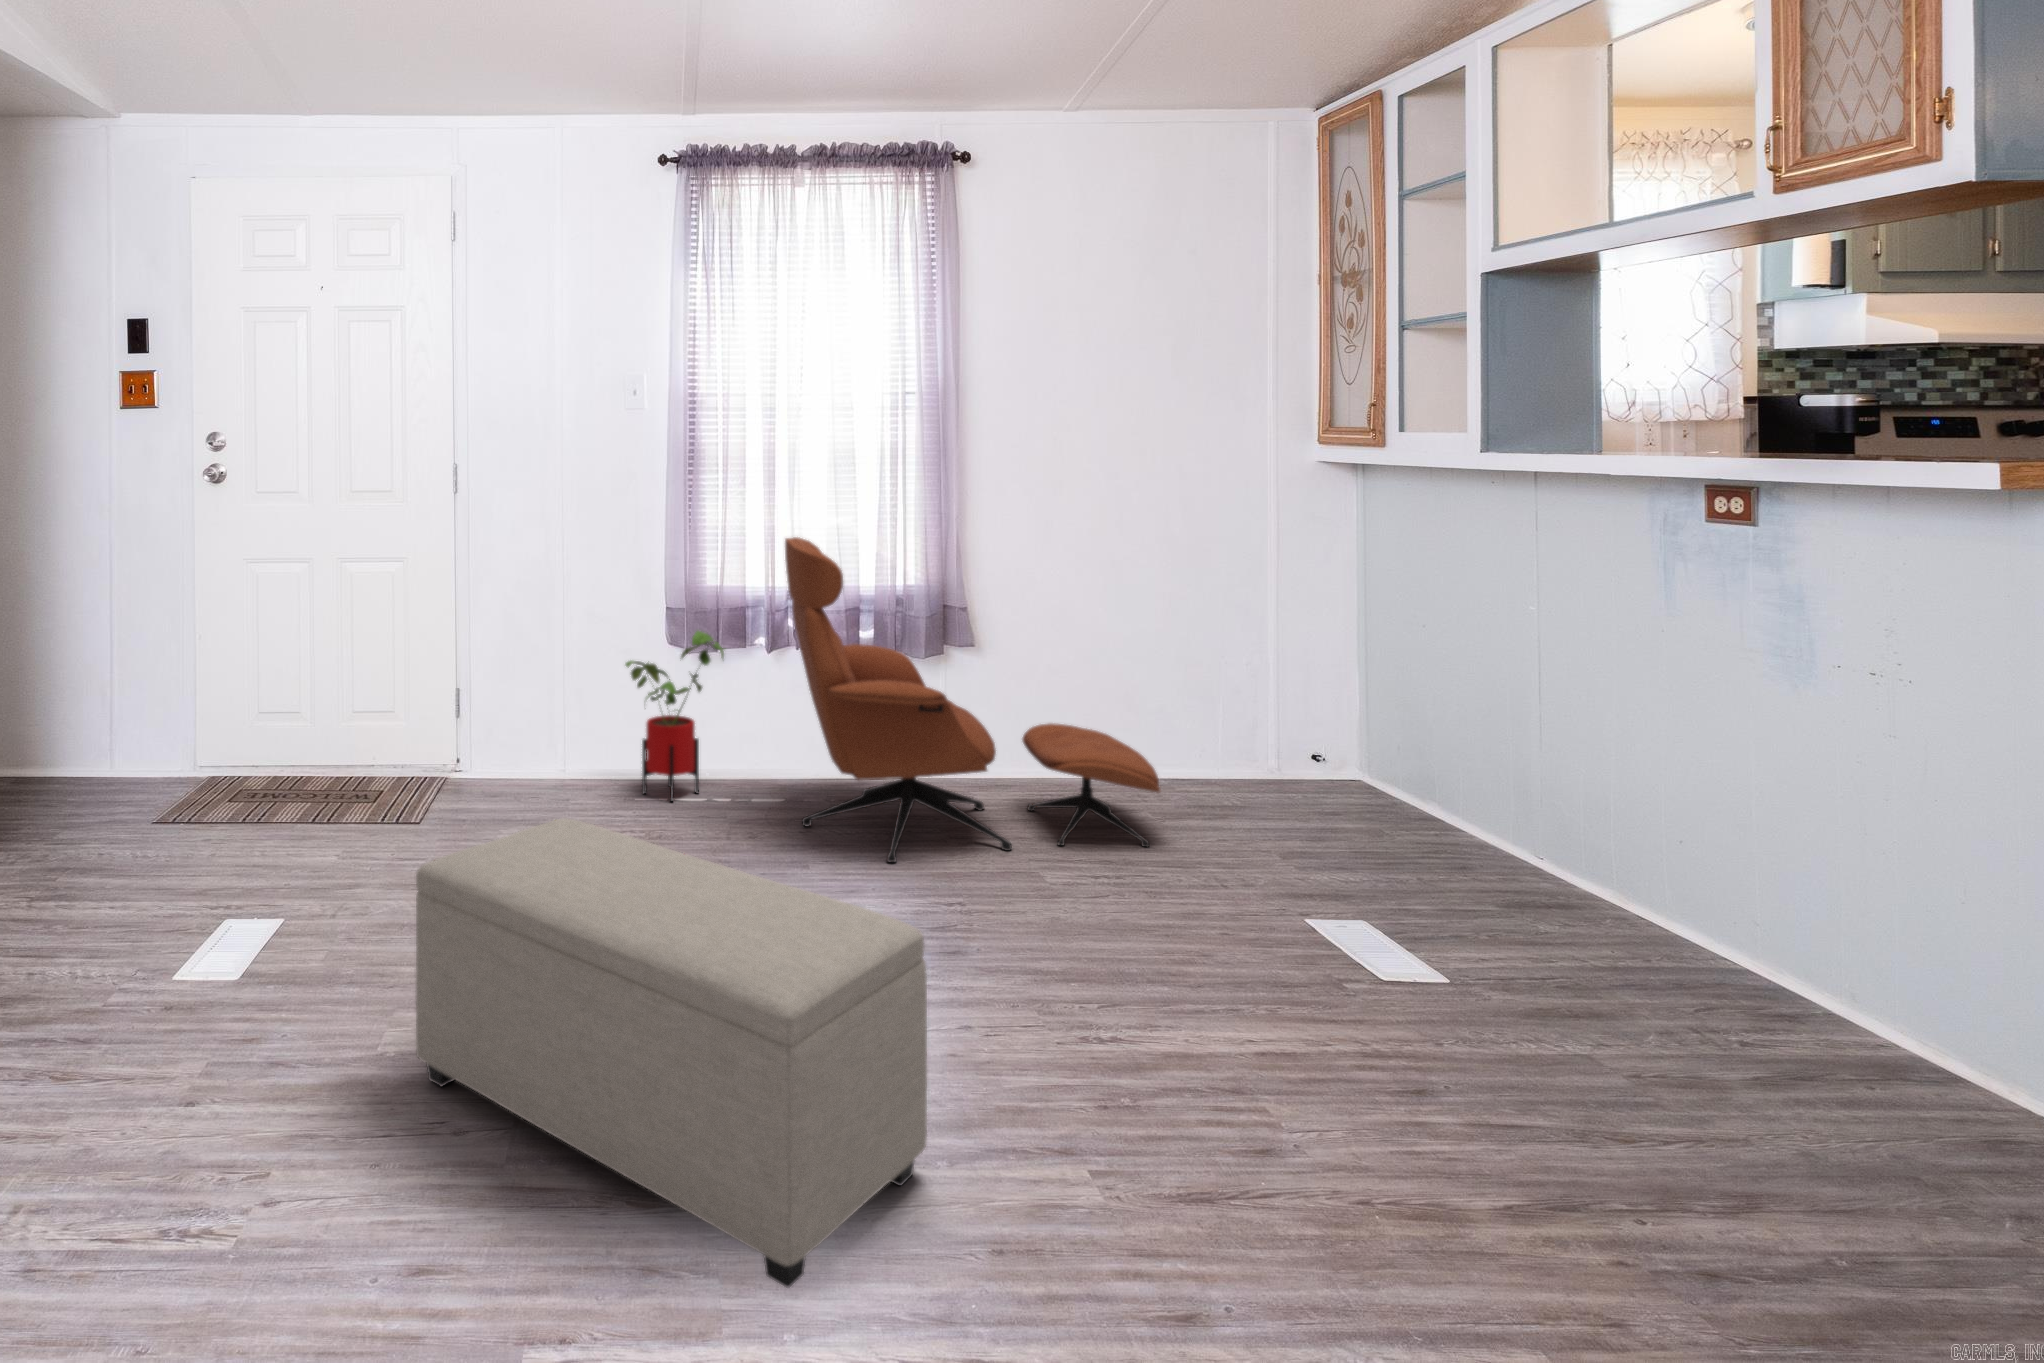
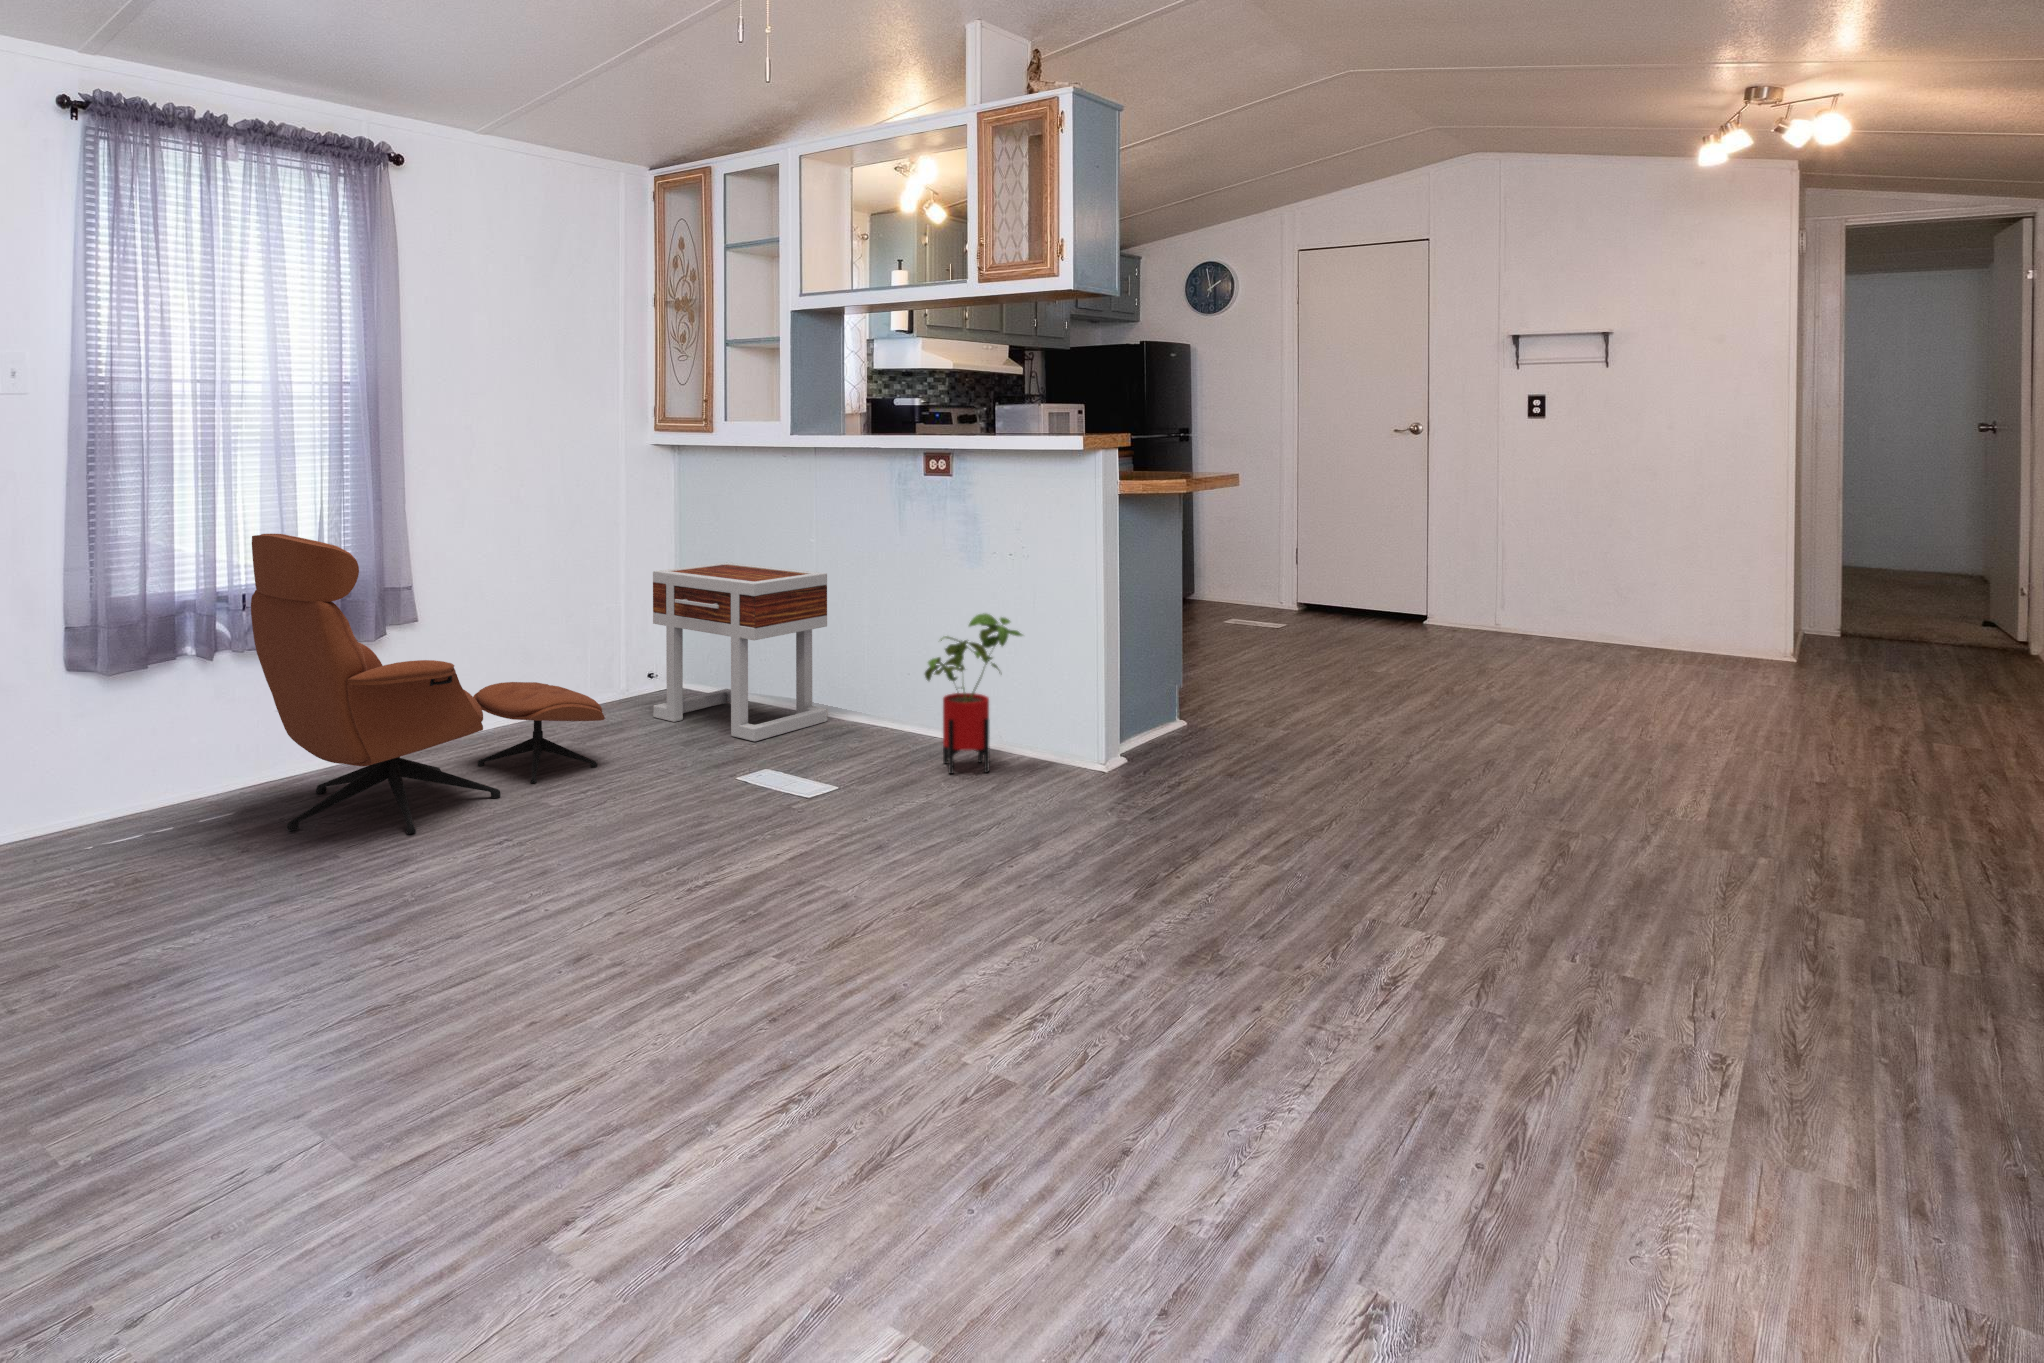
side table: none [1283,620,1541,875] -> present [653,562,827,741]
house plant: present [626,631,724,801] -> present [925,613,1022,774]
ottoman: present [416,818,927,1288] -> none [158,813,690,1154]

